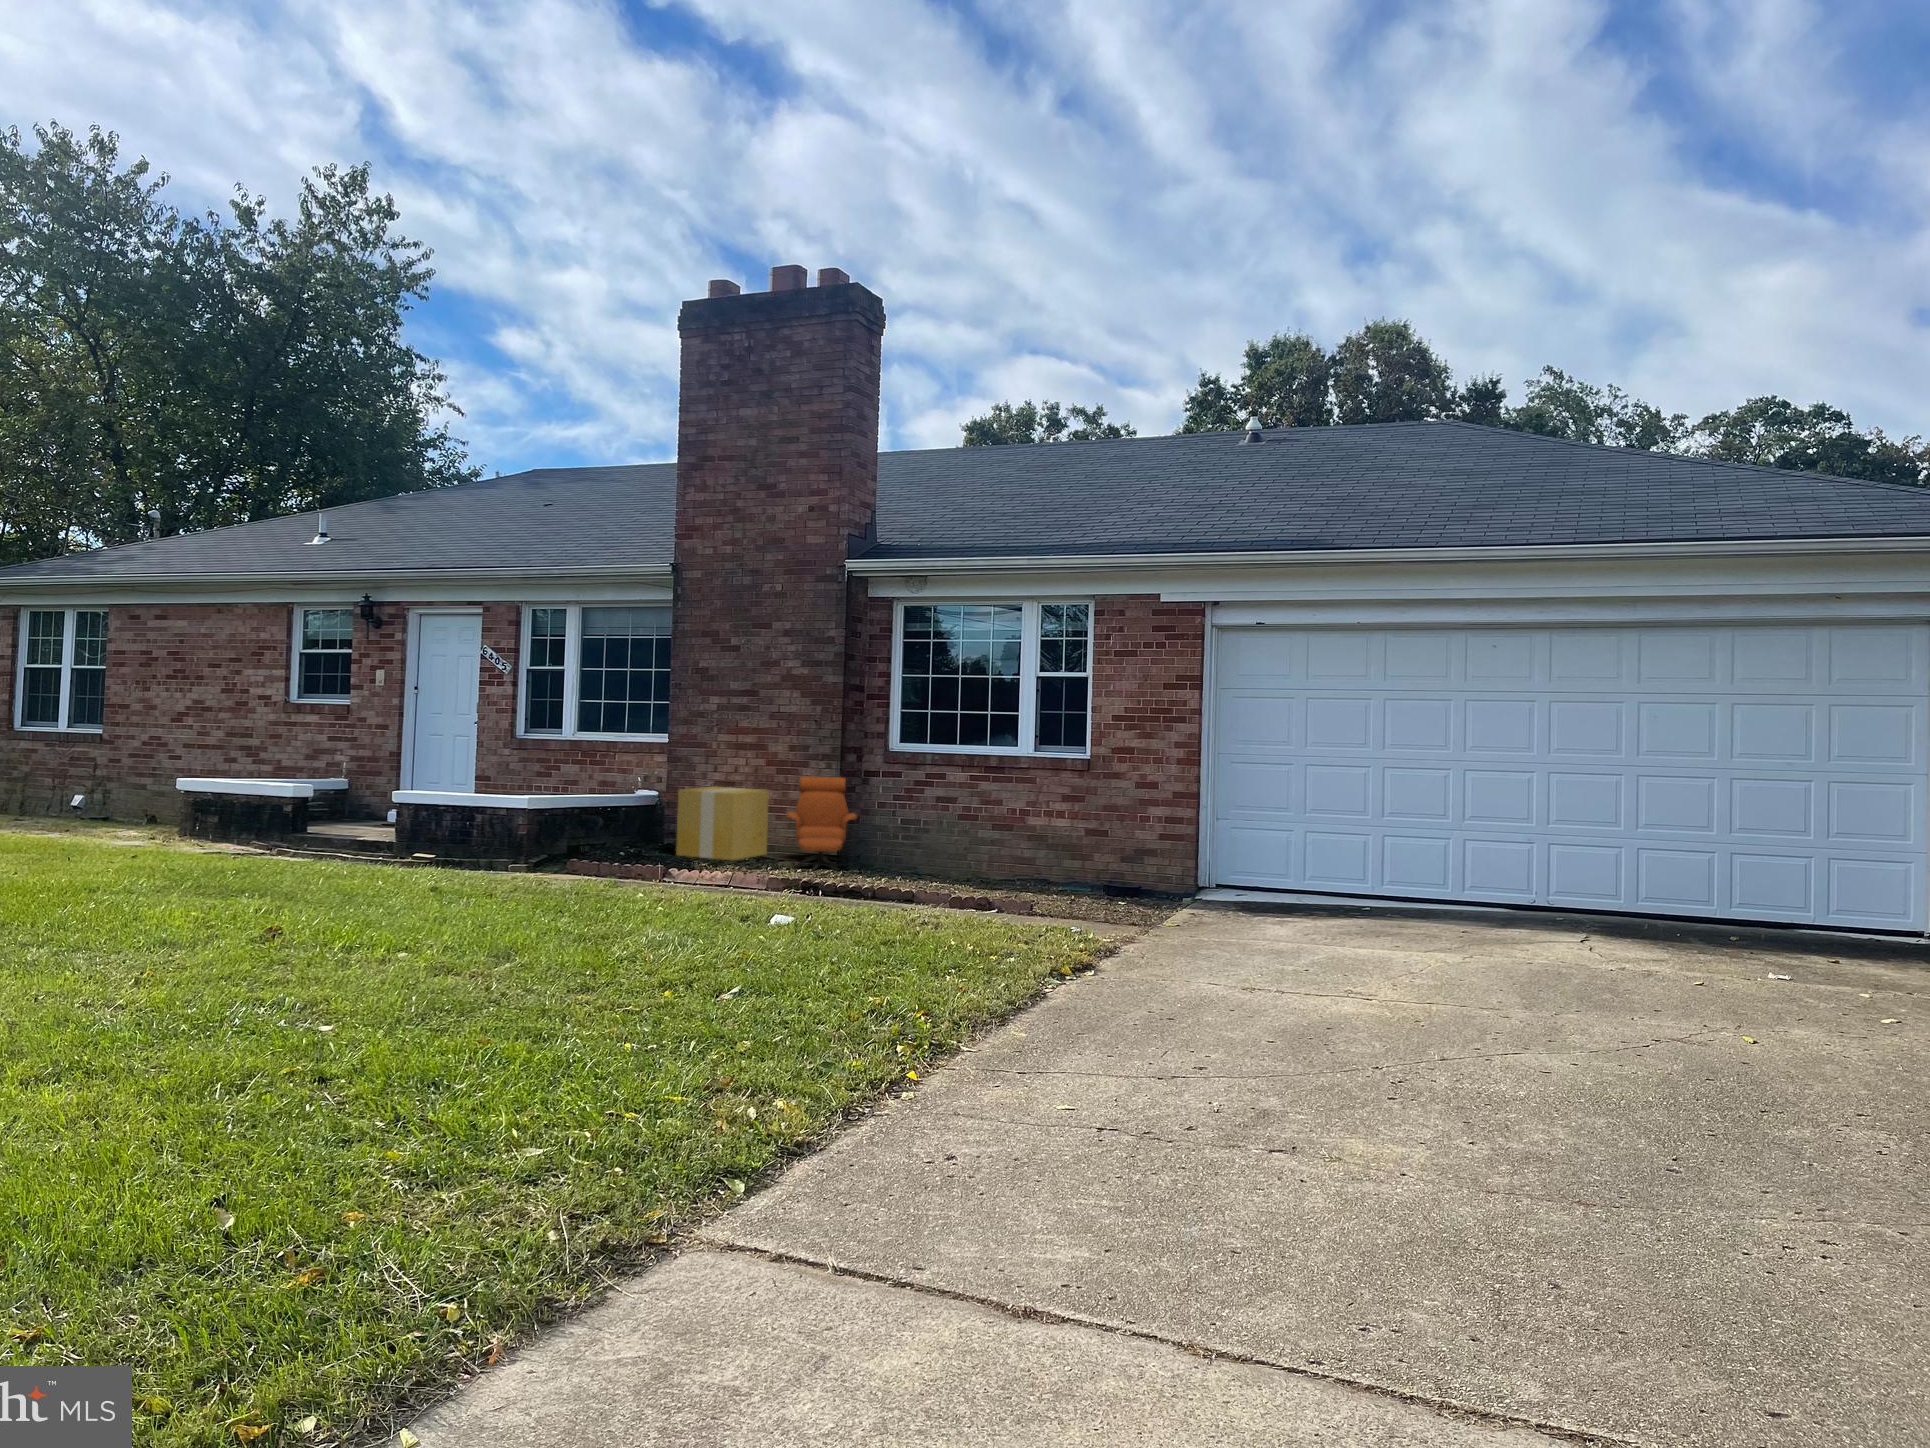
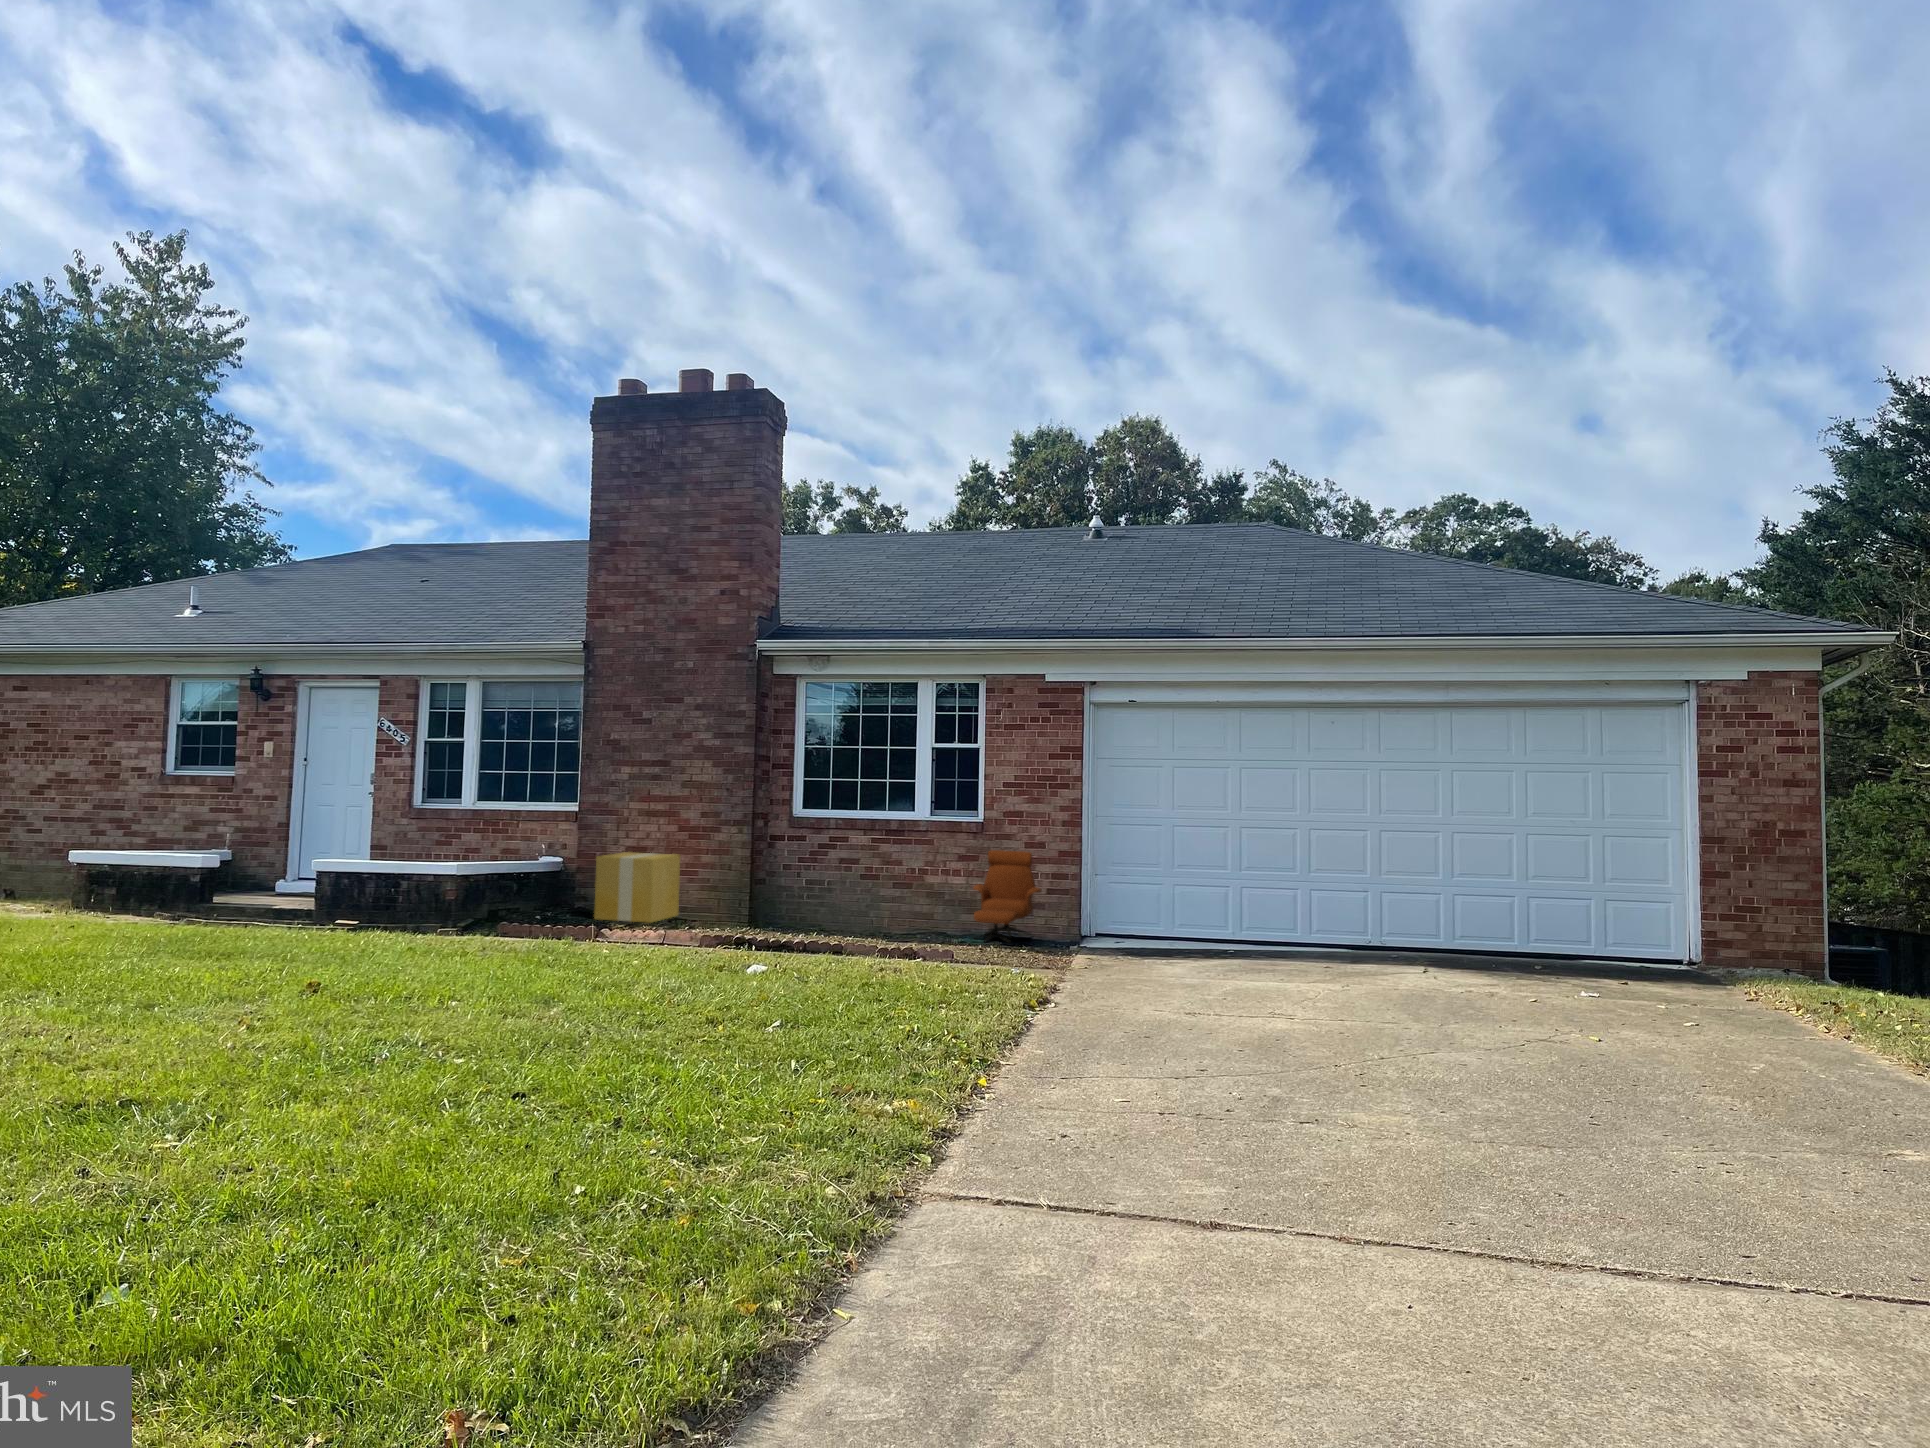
lounge chair: present [786,776,857,870] -> present [973,850,1042,943]

